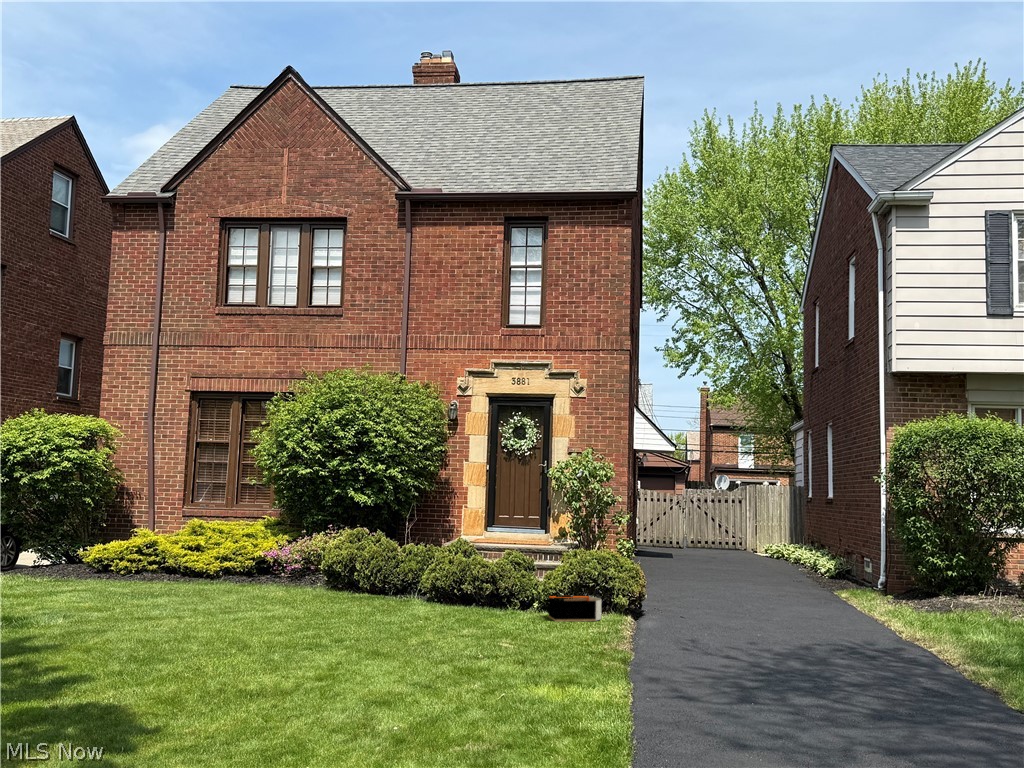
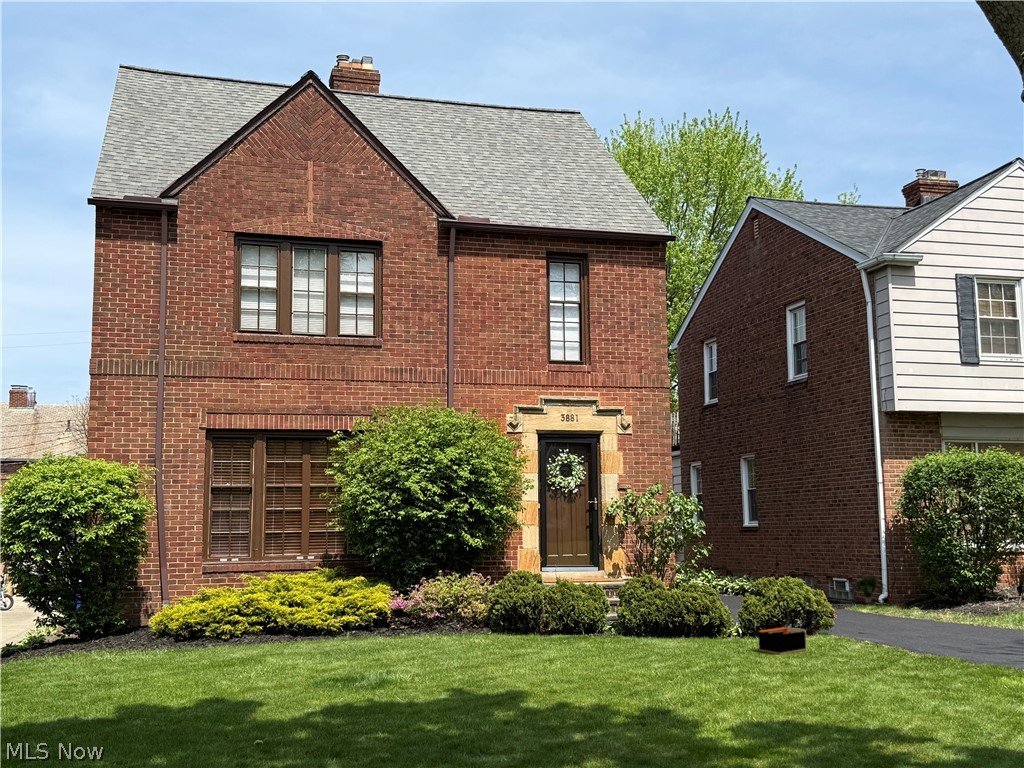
potted plant: none [832,560,878,595] -> present [851,574,884,603]

